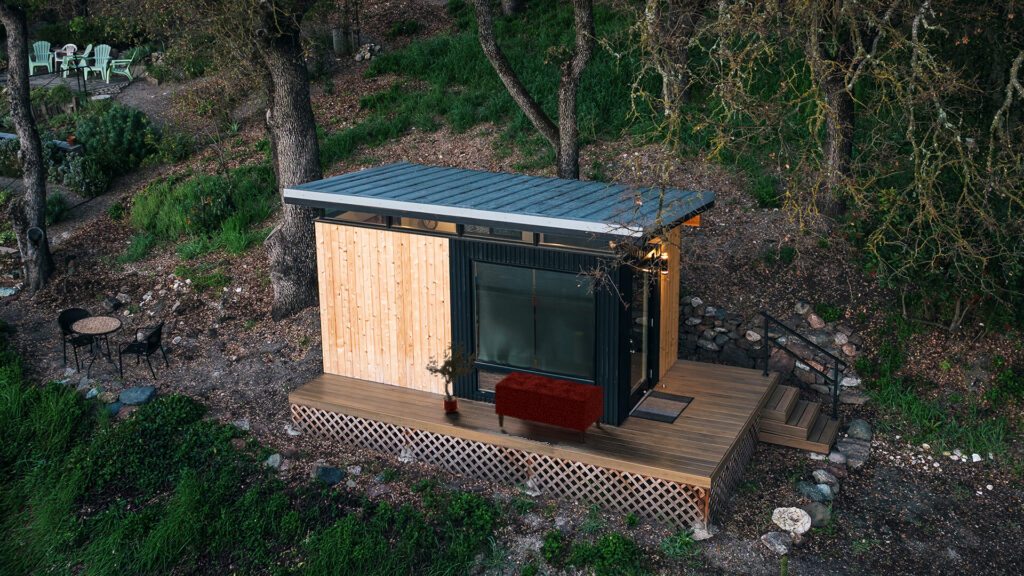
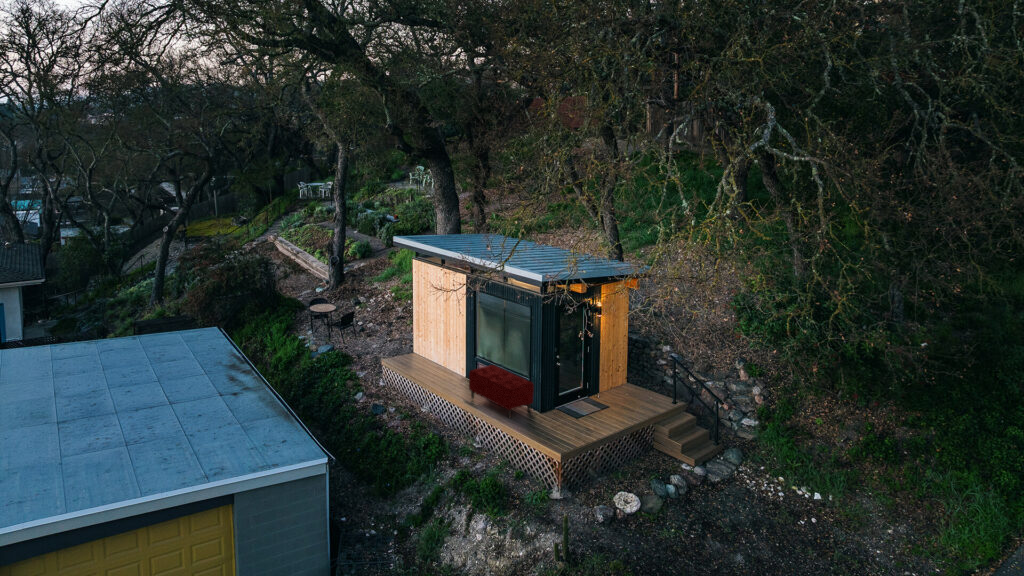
potted tree: present [426,342,477,413] -> none [447,340,474,386]

